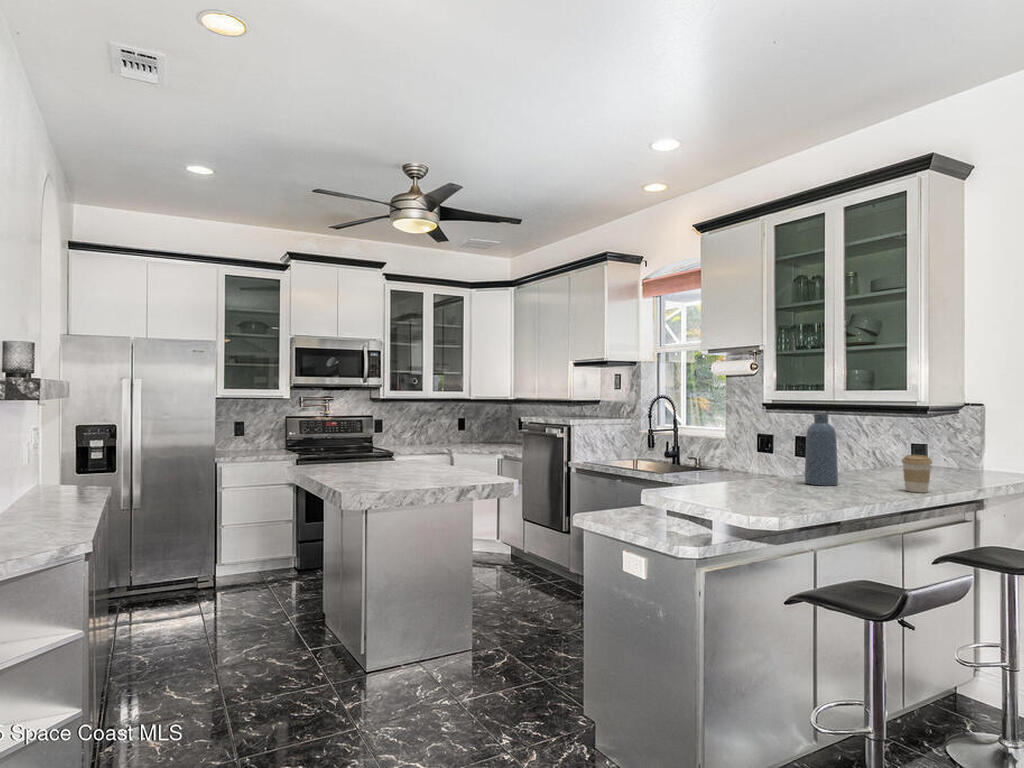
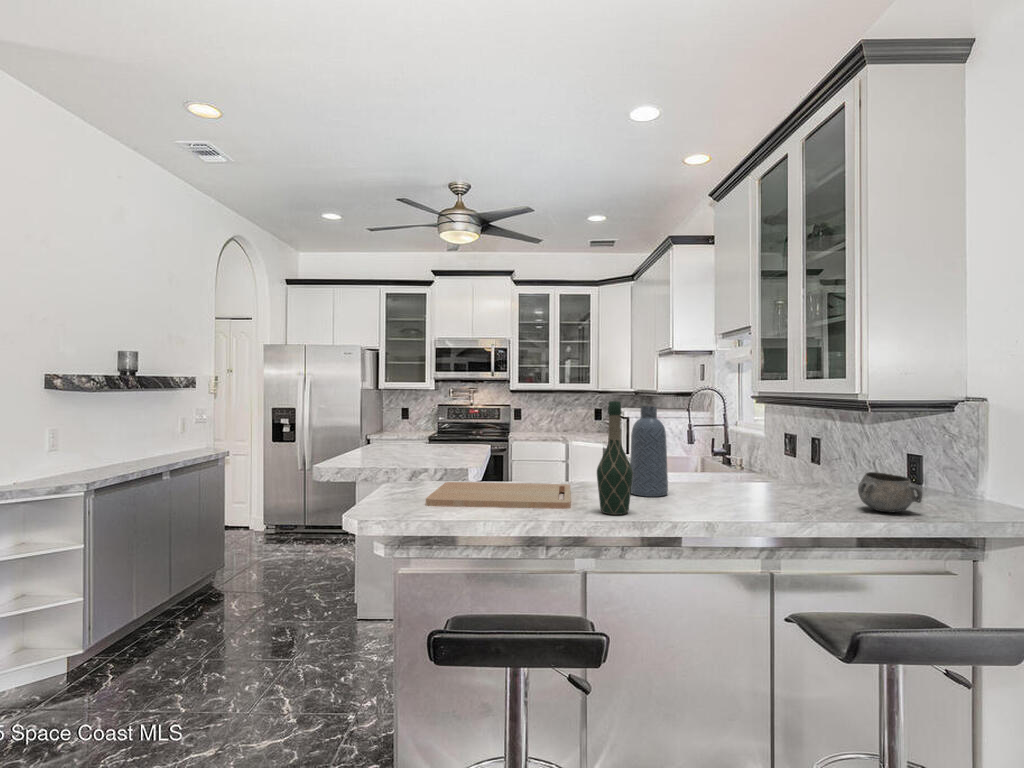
wine bottle: none [859,410,890,497] -> present [597,401,633,515]
coffee cup: present [902,455,932,492] -> none [689,464,726,517]
decorative bowl: none [947,455,992,481] -> present [858,472,922,512]
cutting board: none [691,482,837,507] -> present [426,482,571,509]

